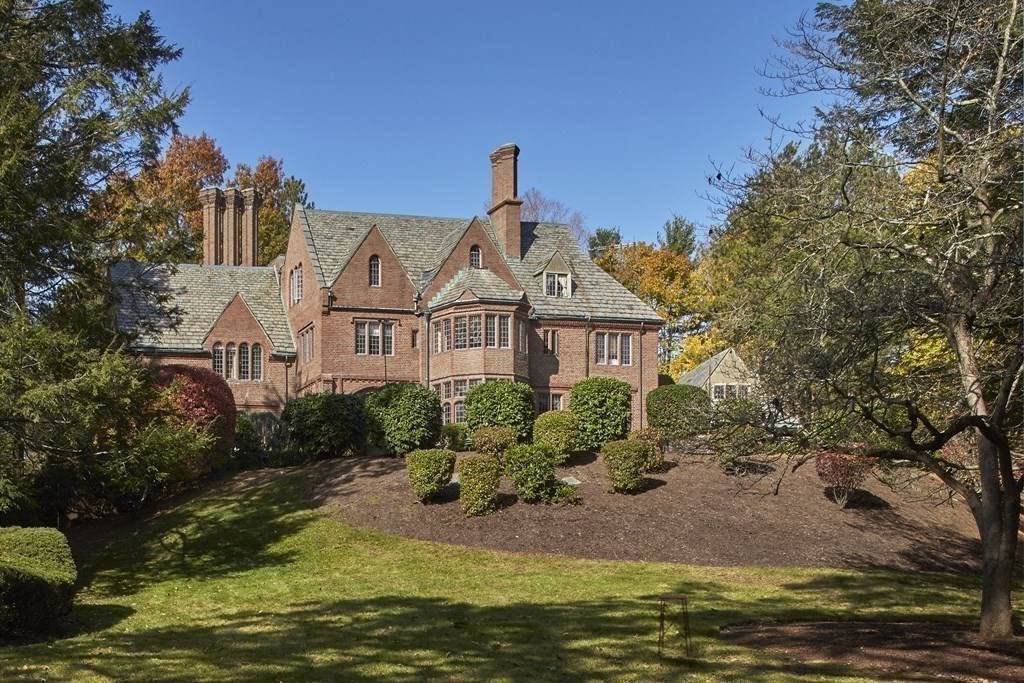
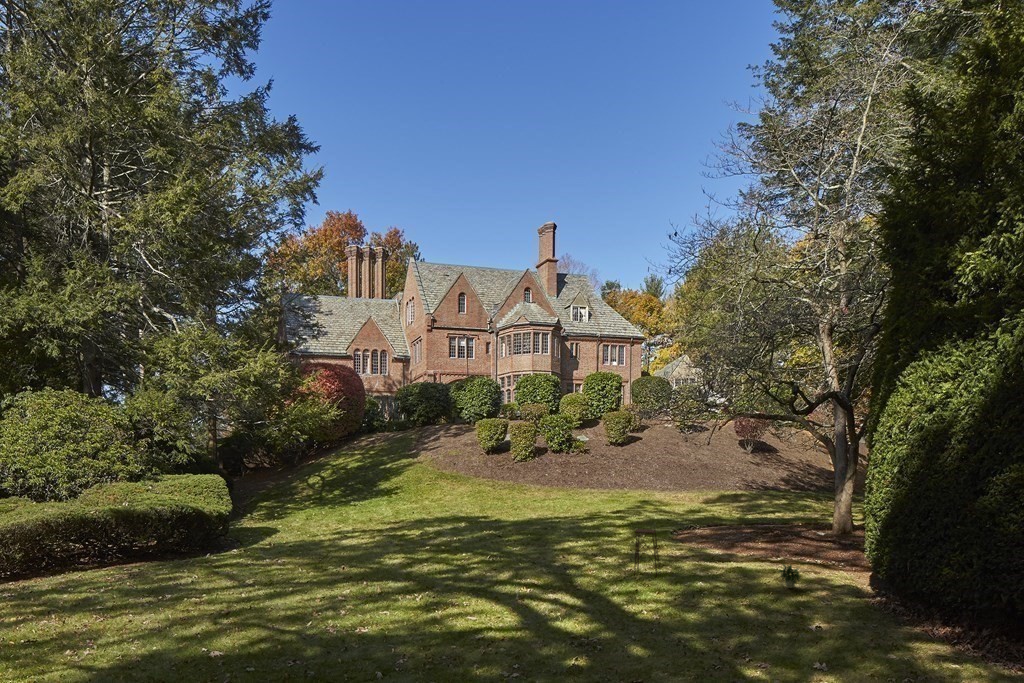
potted plant: none [840,632,870,663] -> present [779,564,801,588]

